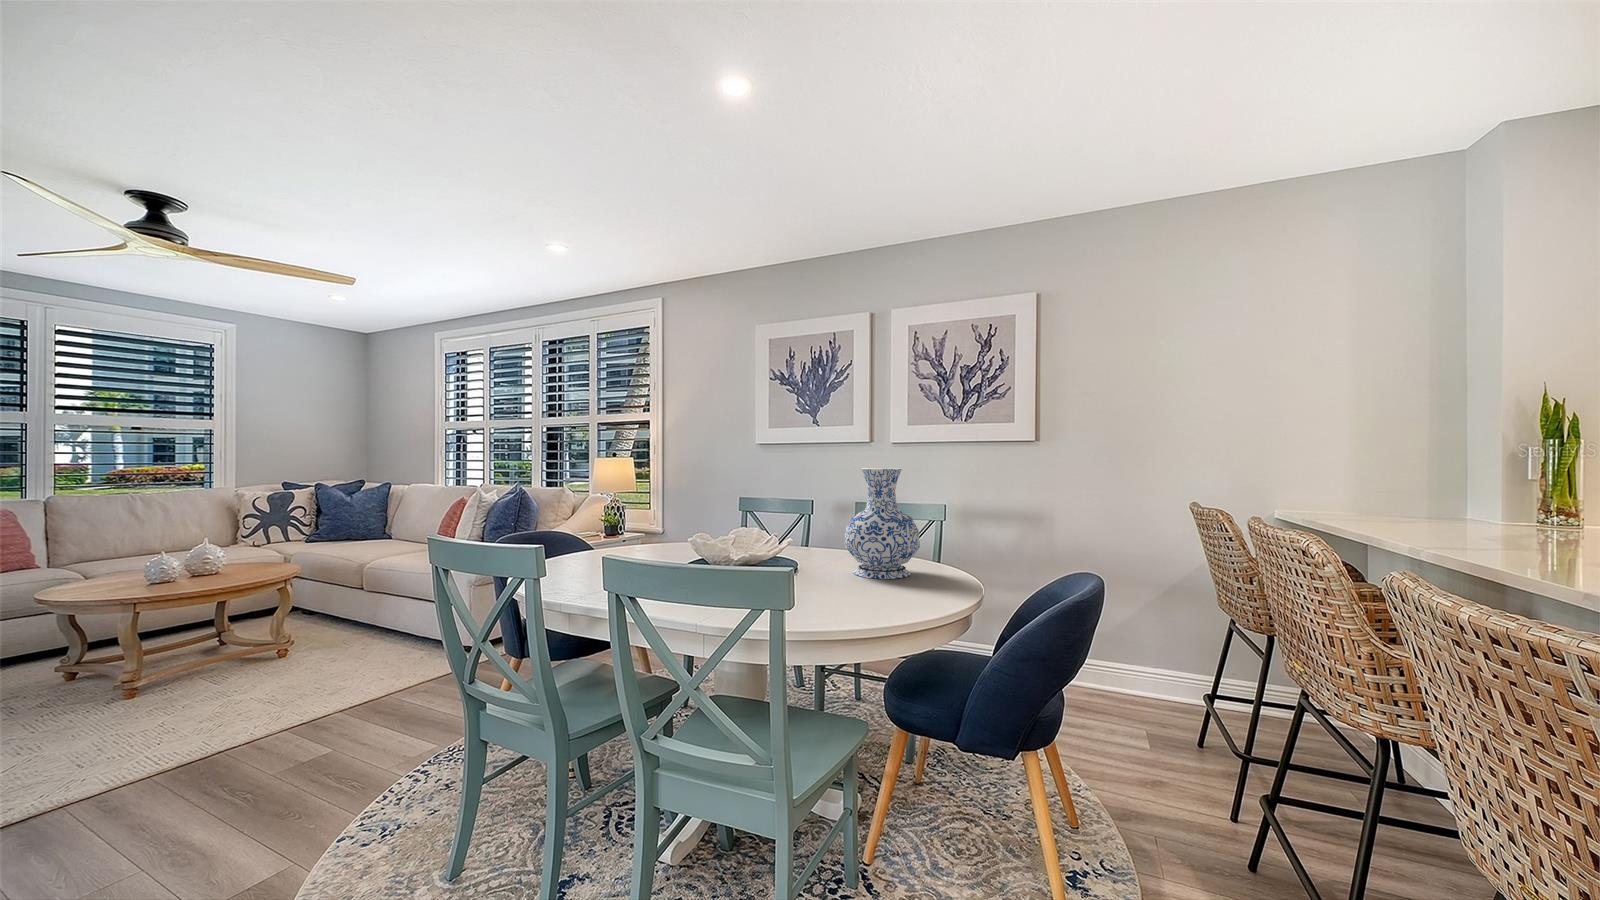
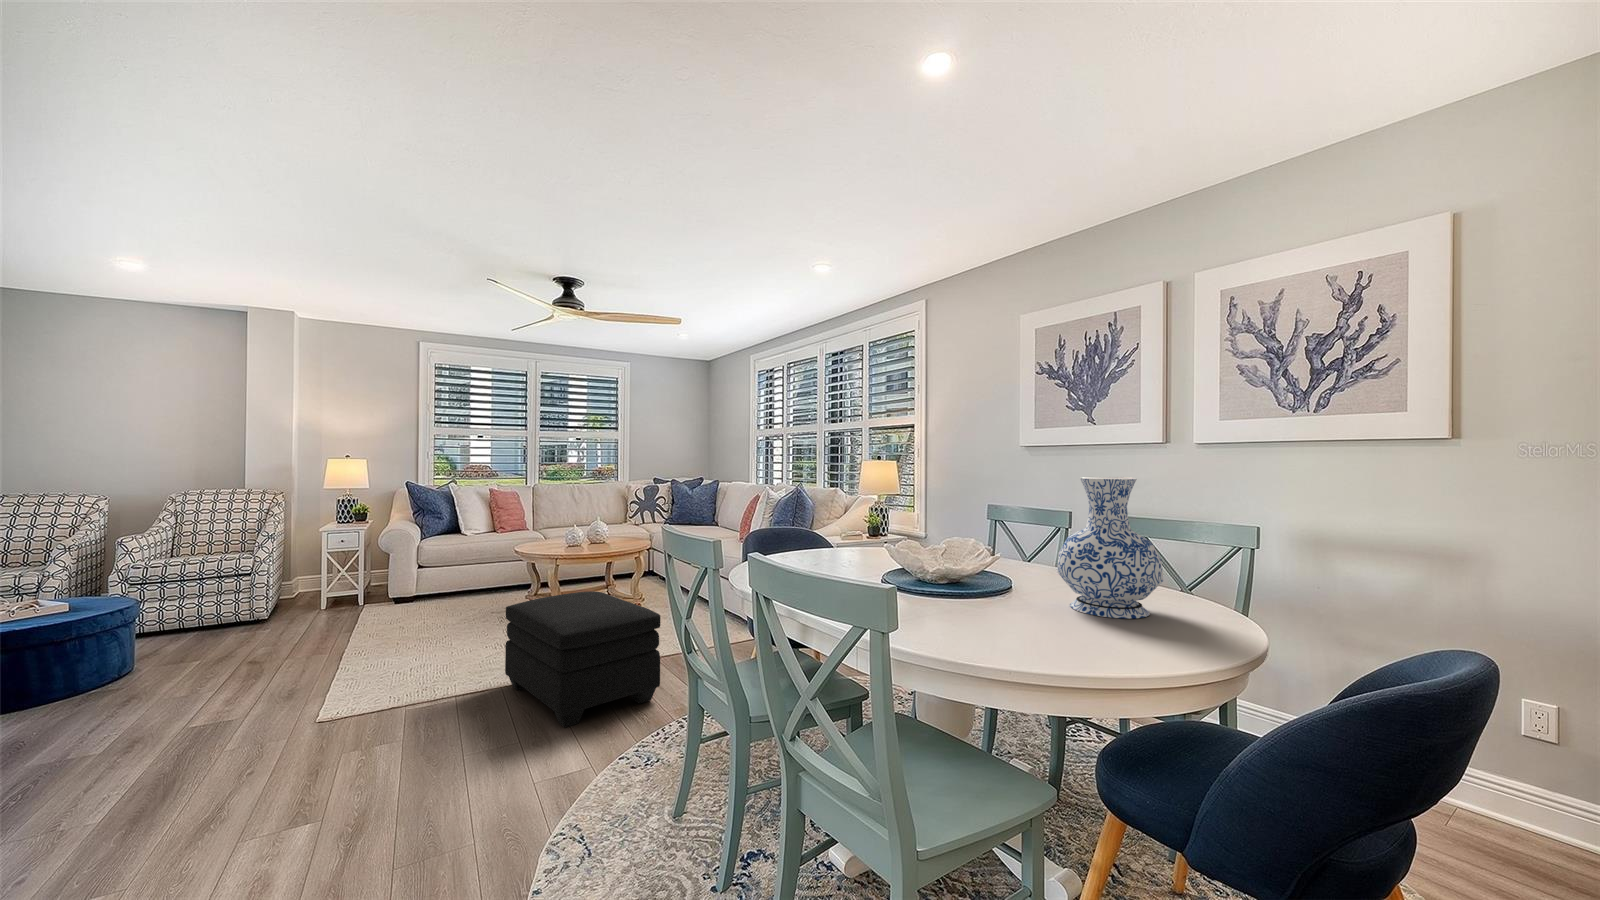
ottoman: none [68,637,370,828] -> present [505,591,661,728]

